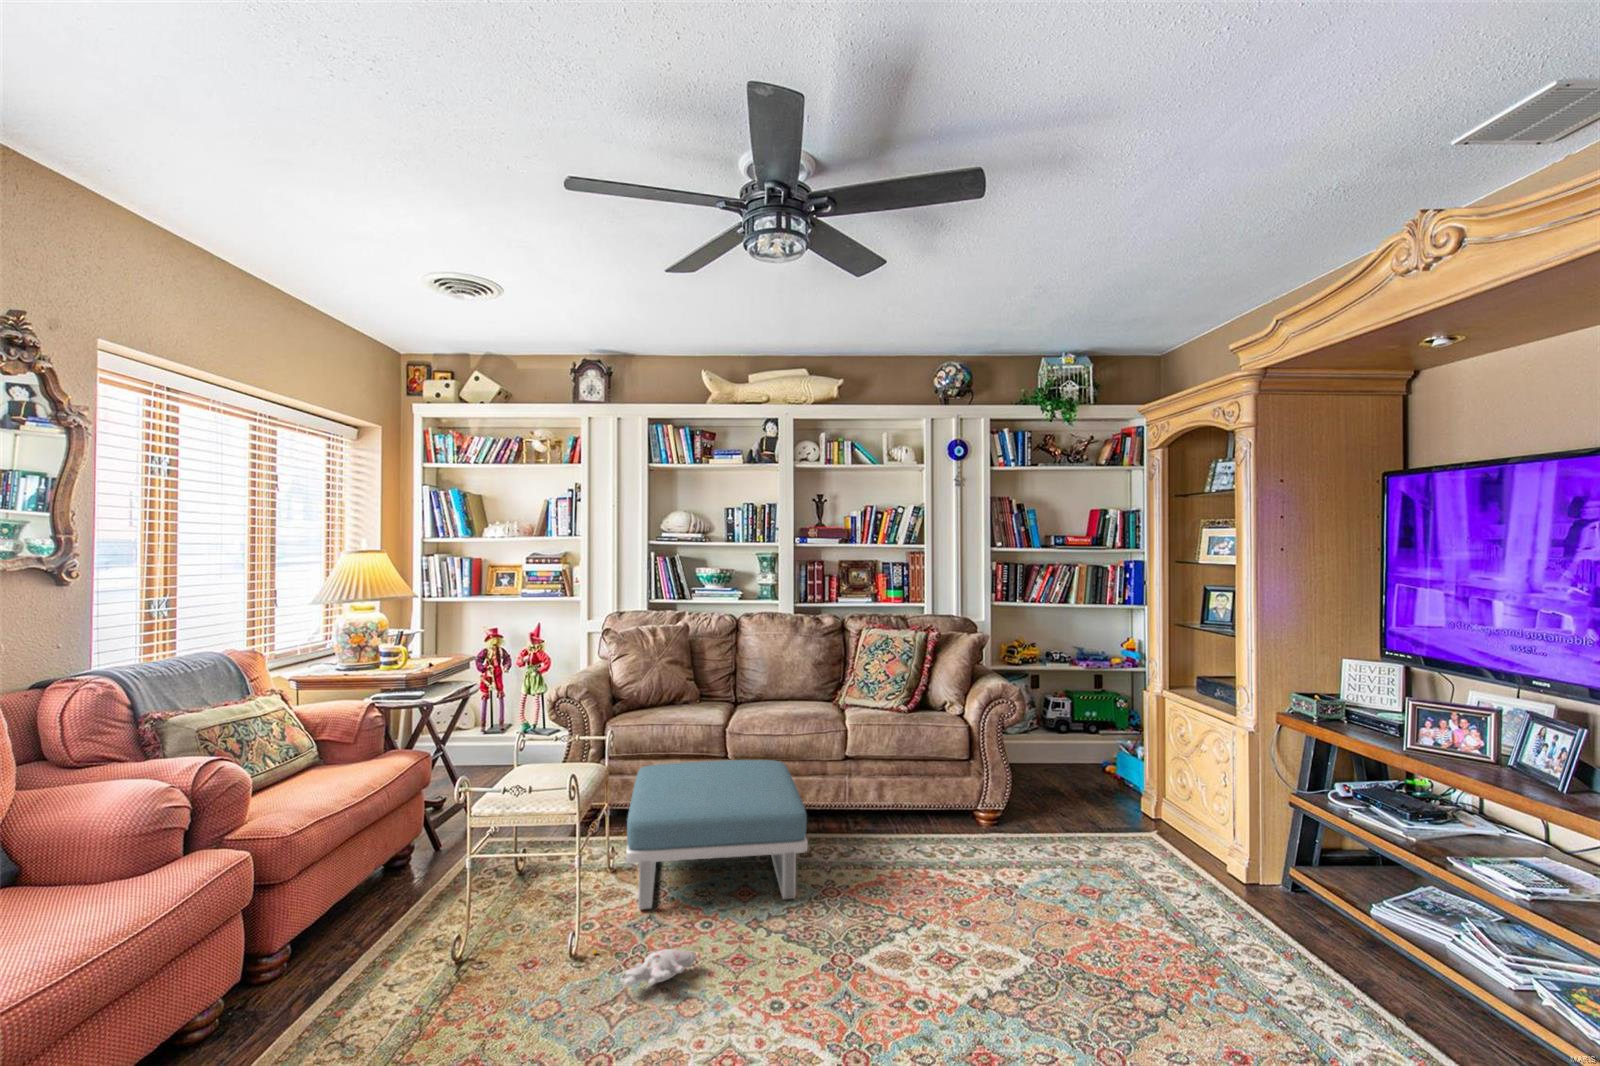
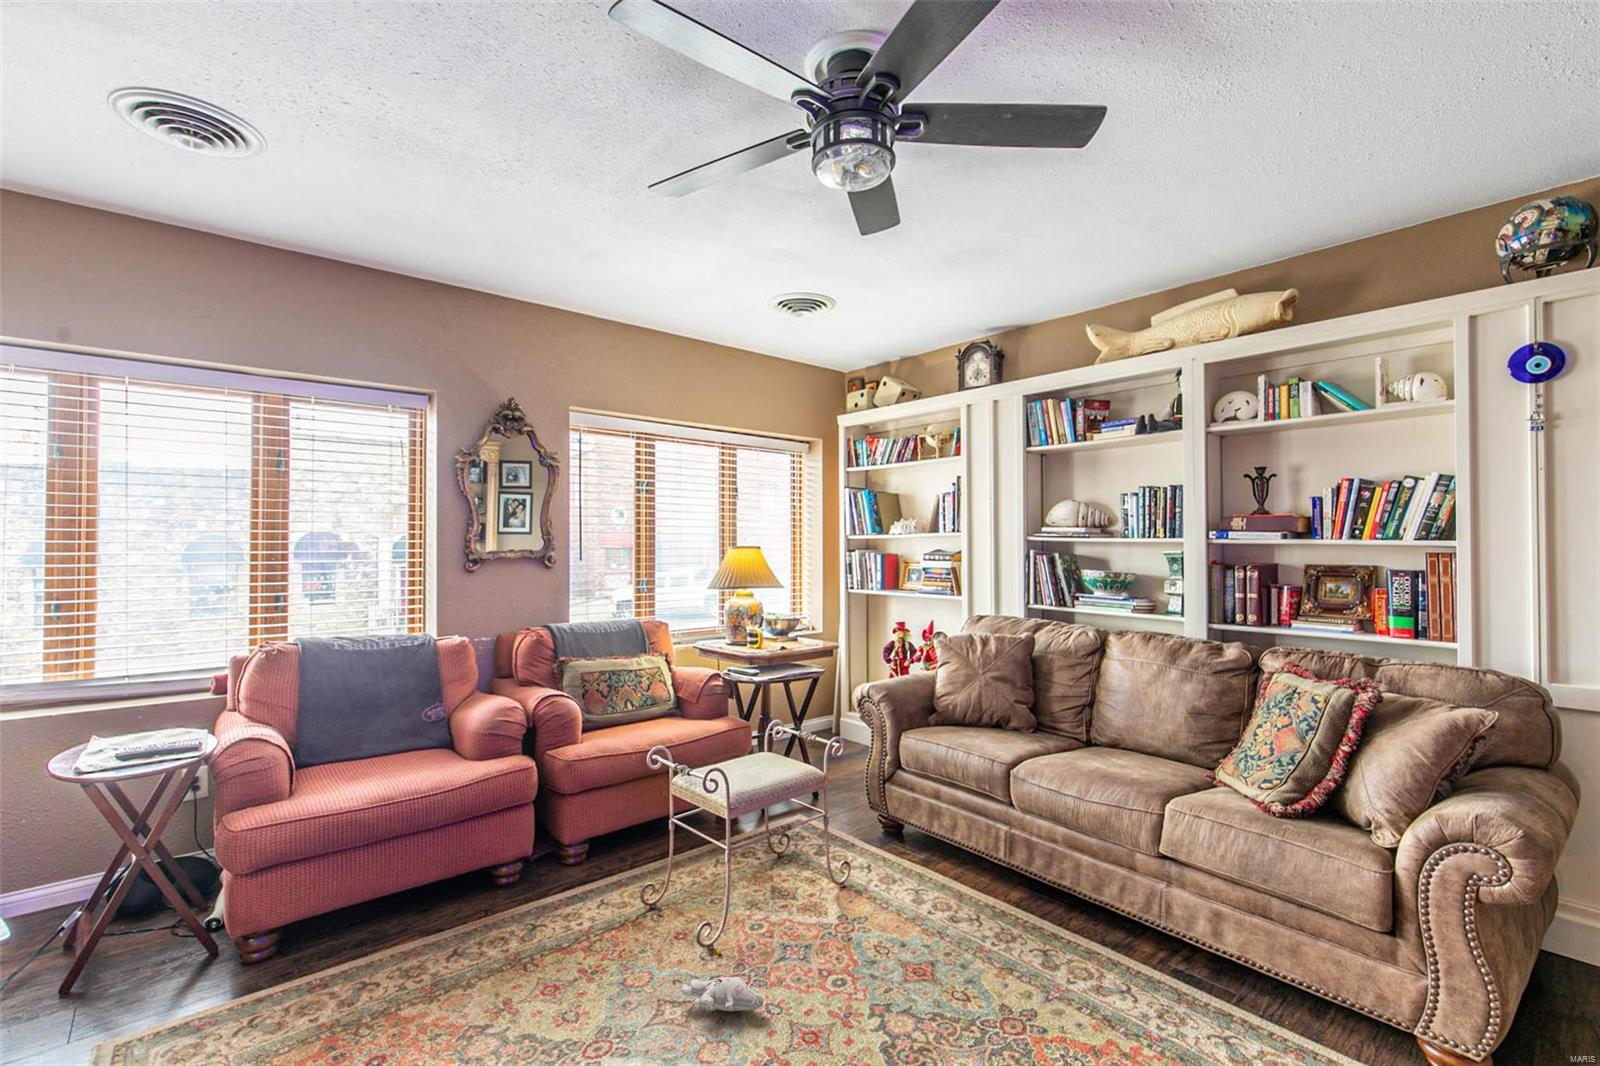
footstool: present [626,760,808,910] -> none [789,789,1056,1007]

